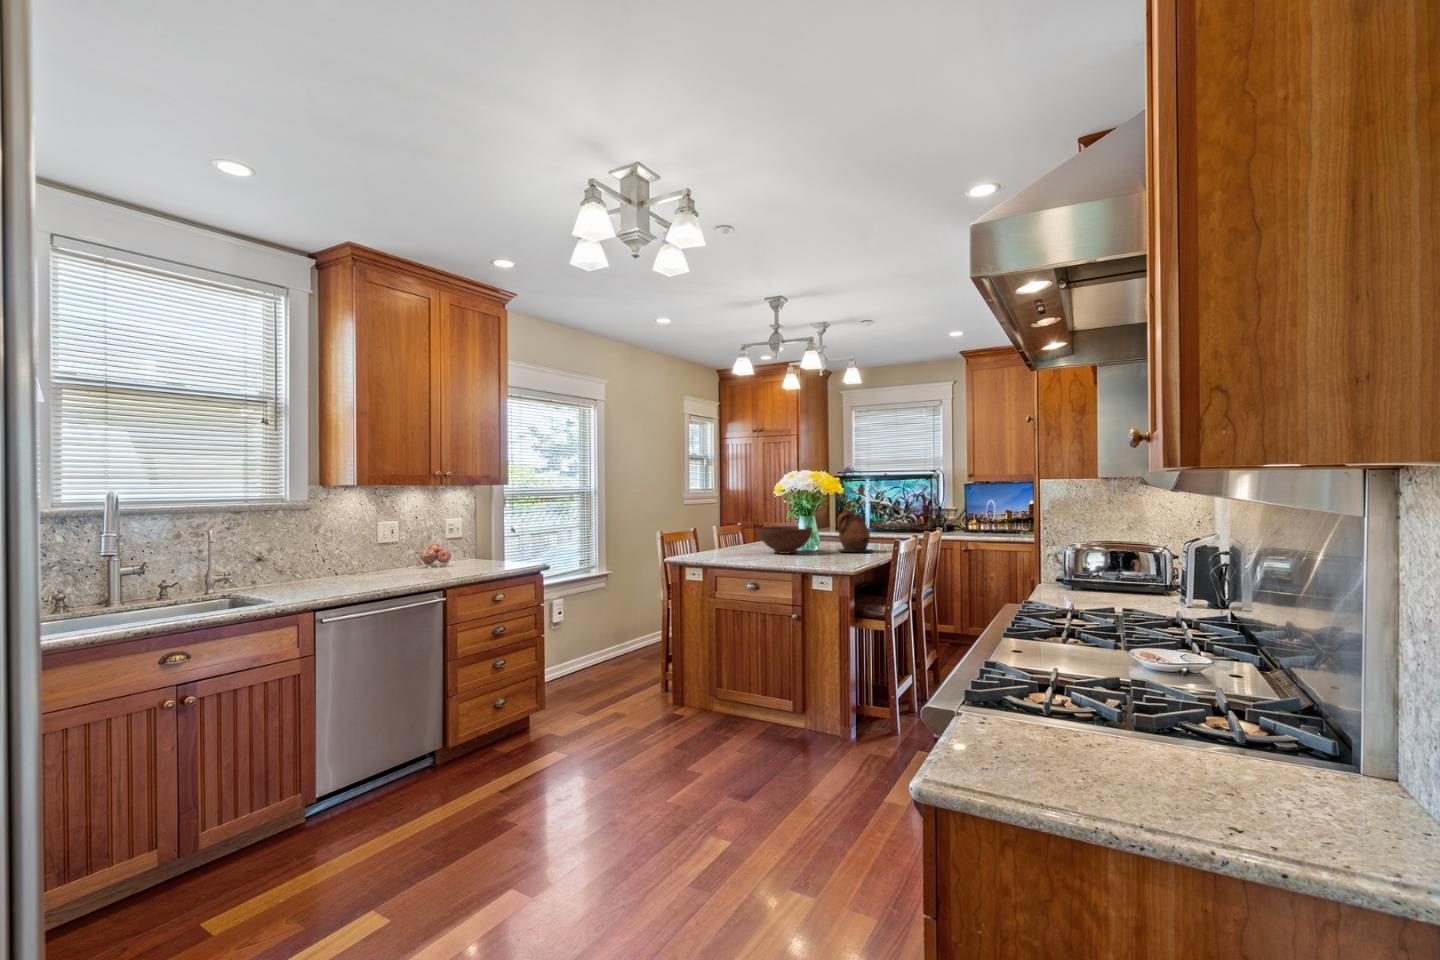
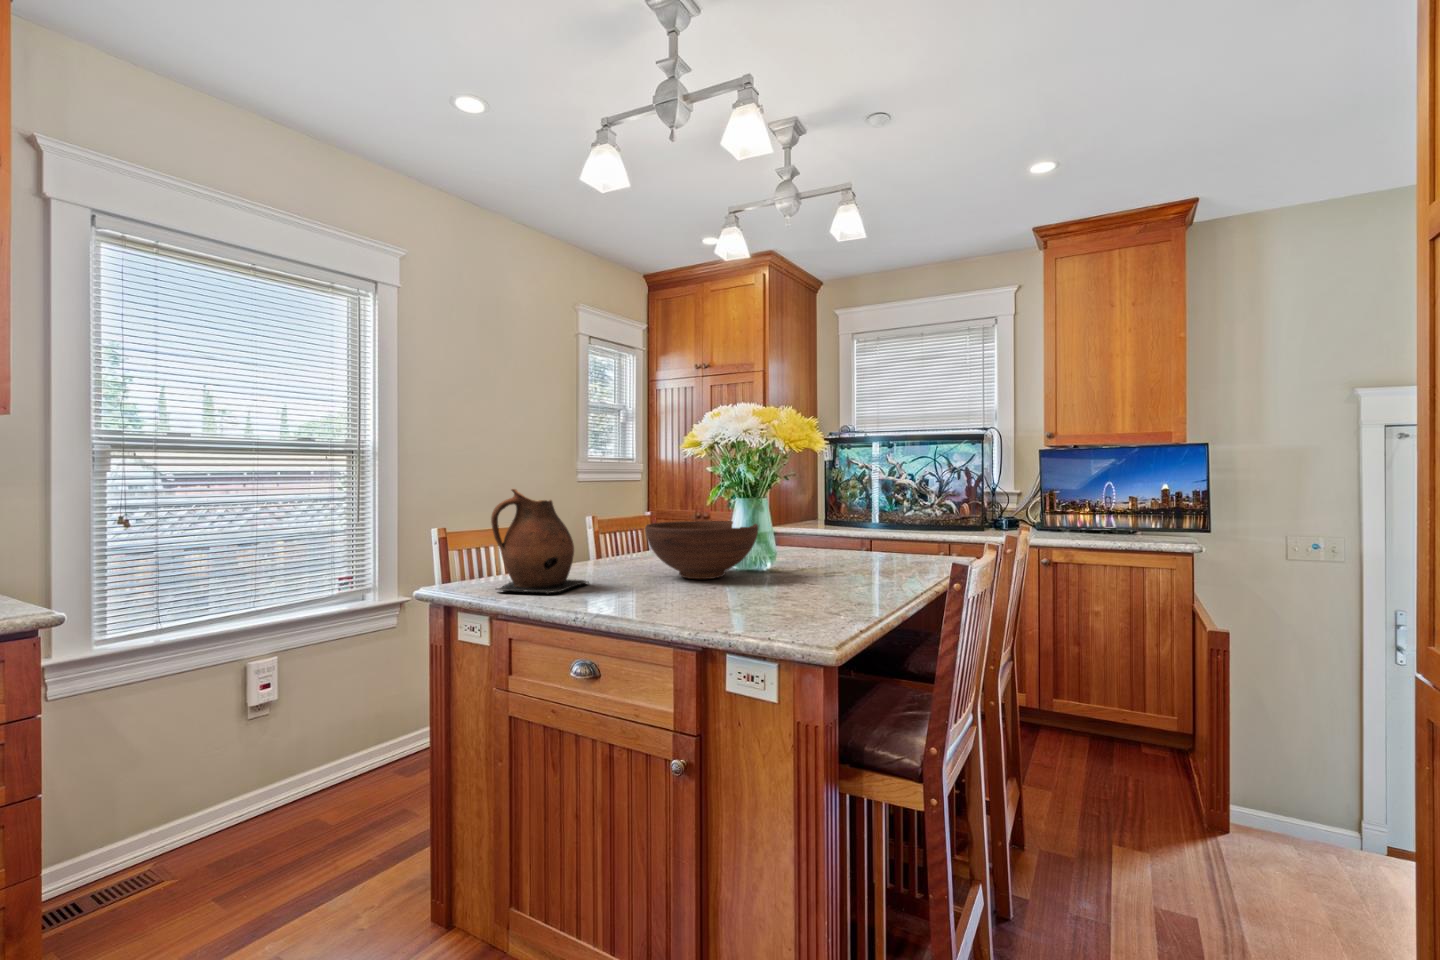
ceramic pitcher: present [837,509,872,552] -> present [491,489,589,594]

